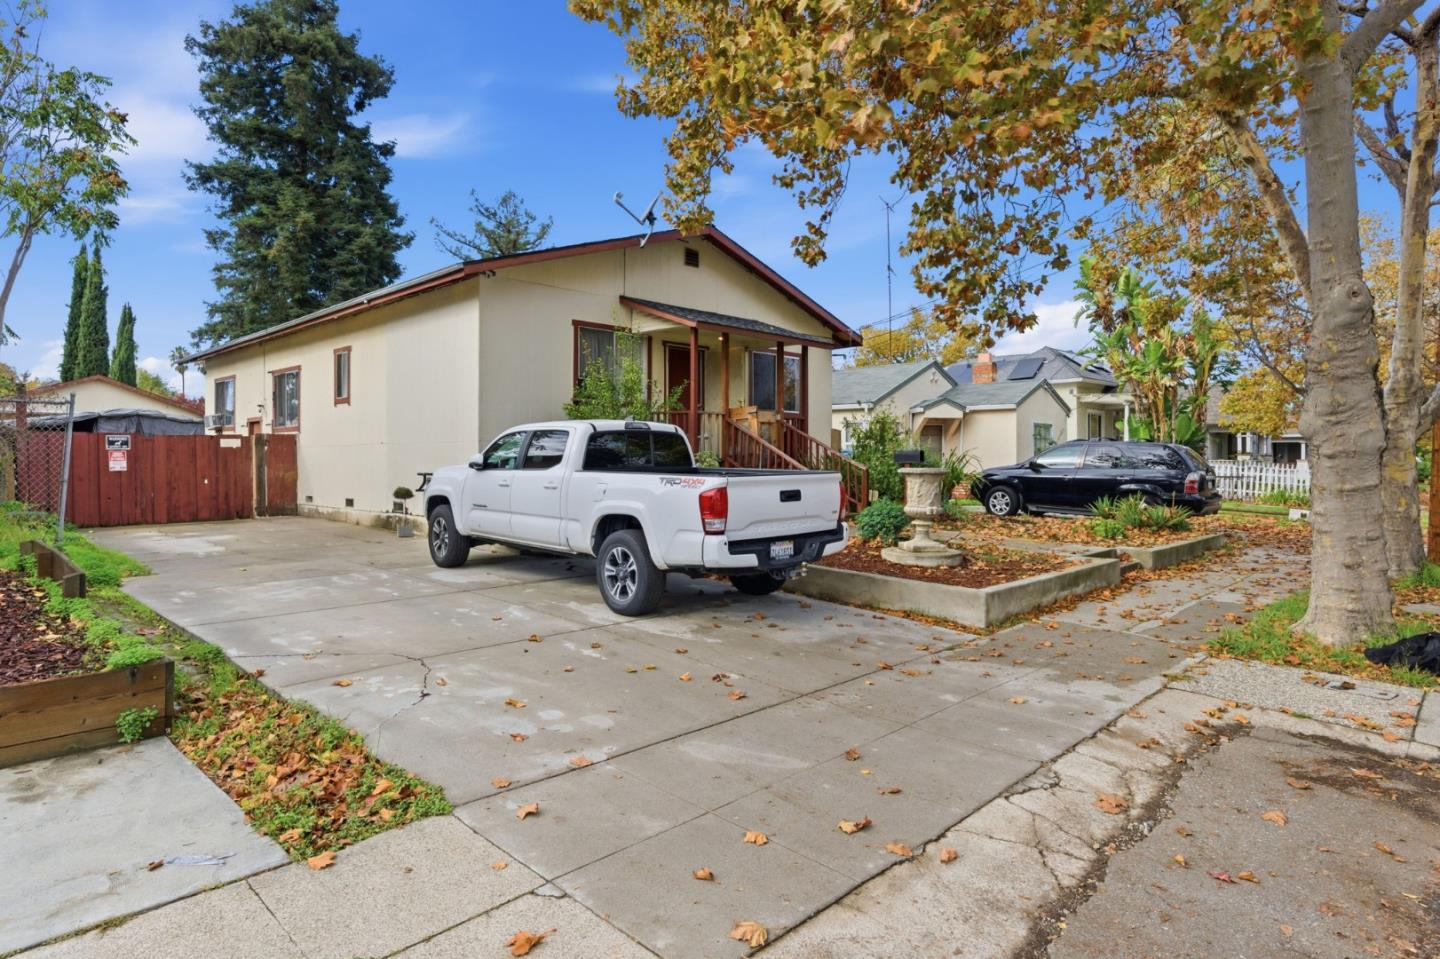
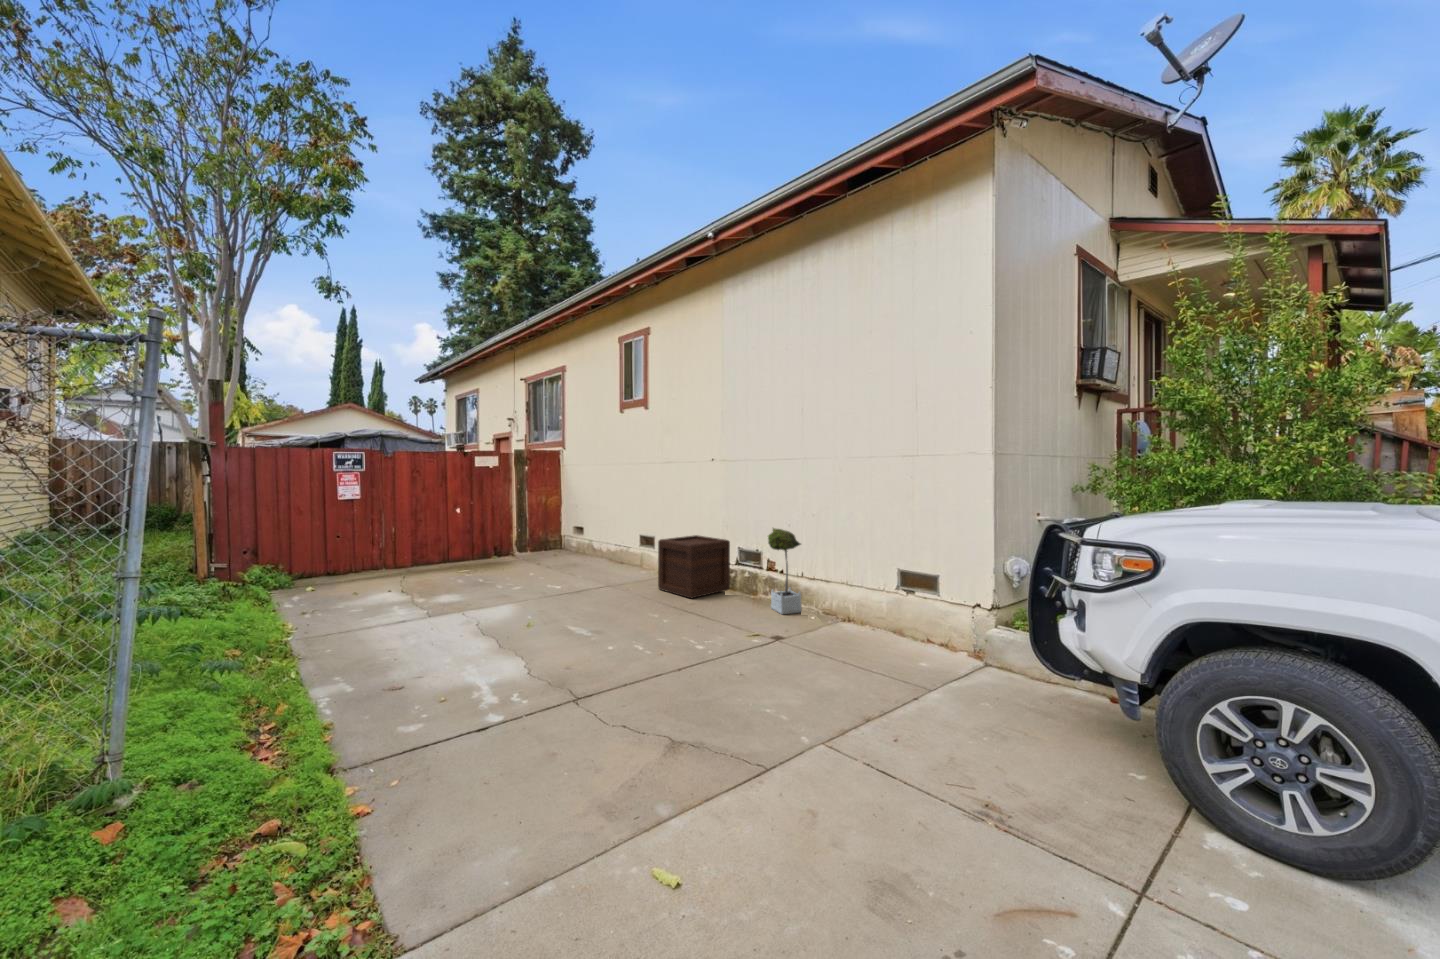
wooden crate: none [338,495,387,532] -> present [658,535,730,598]

